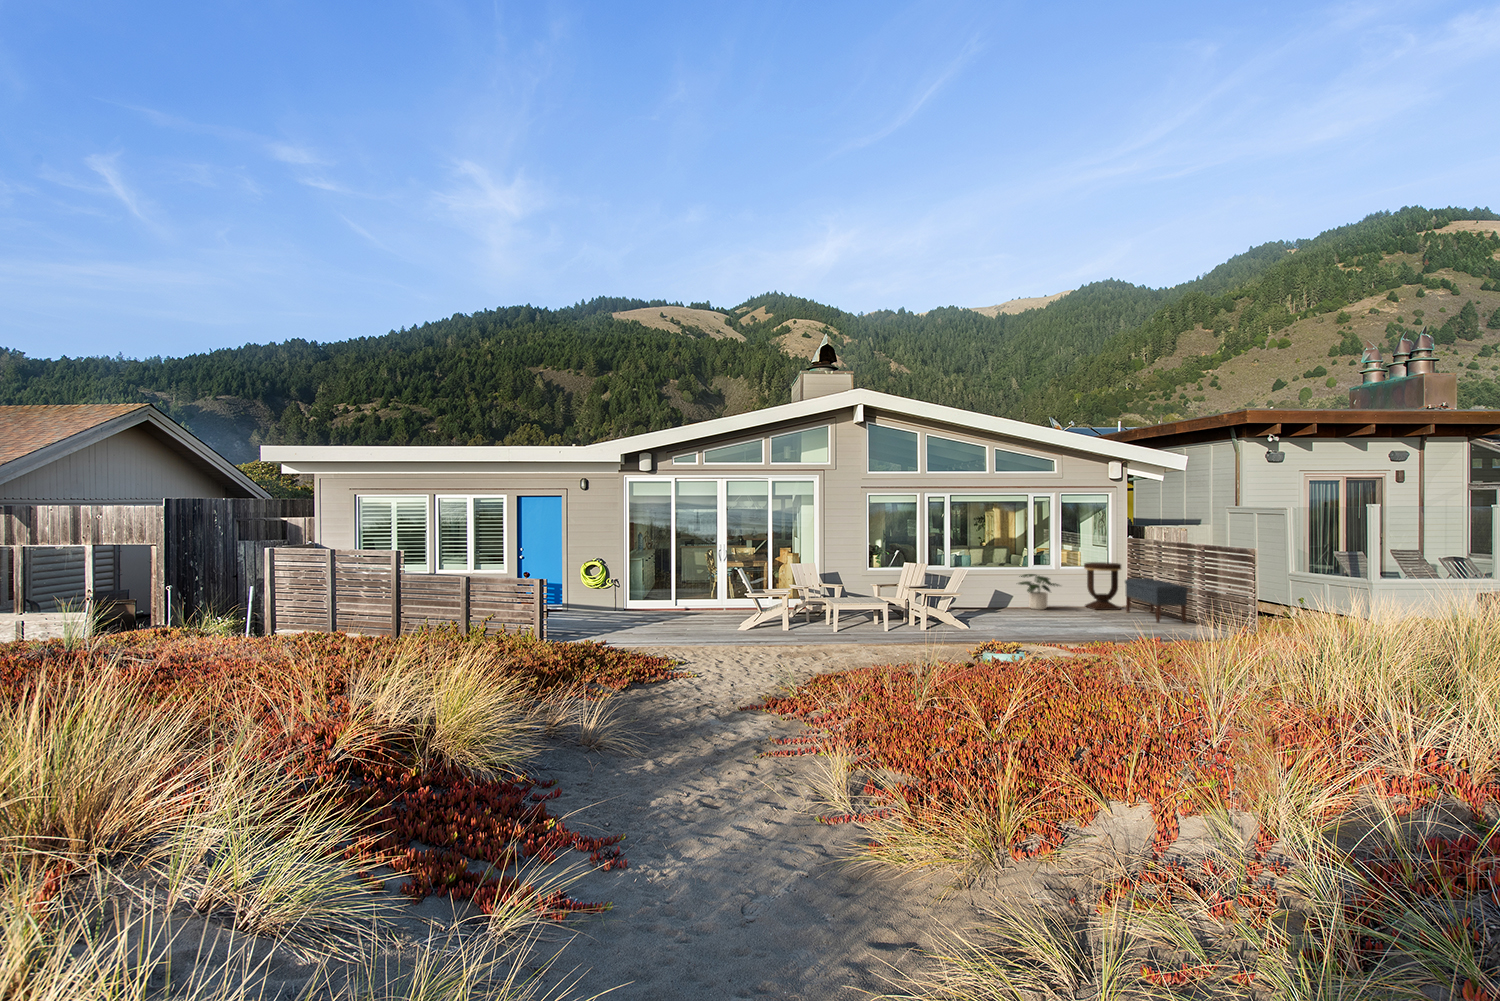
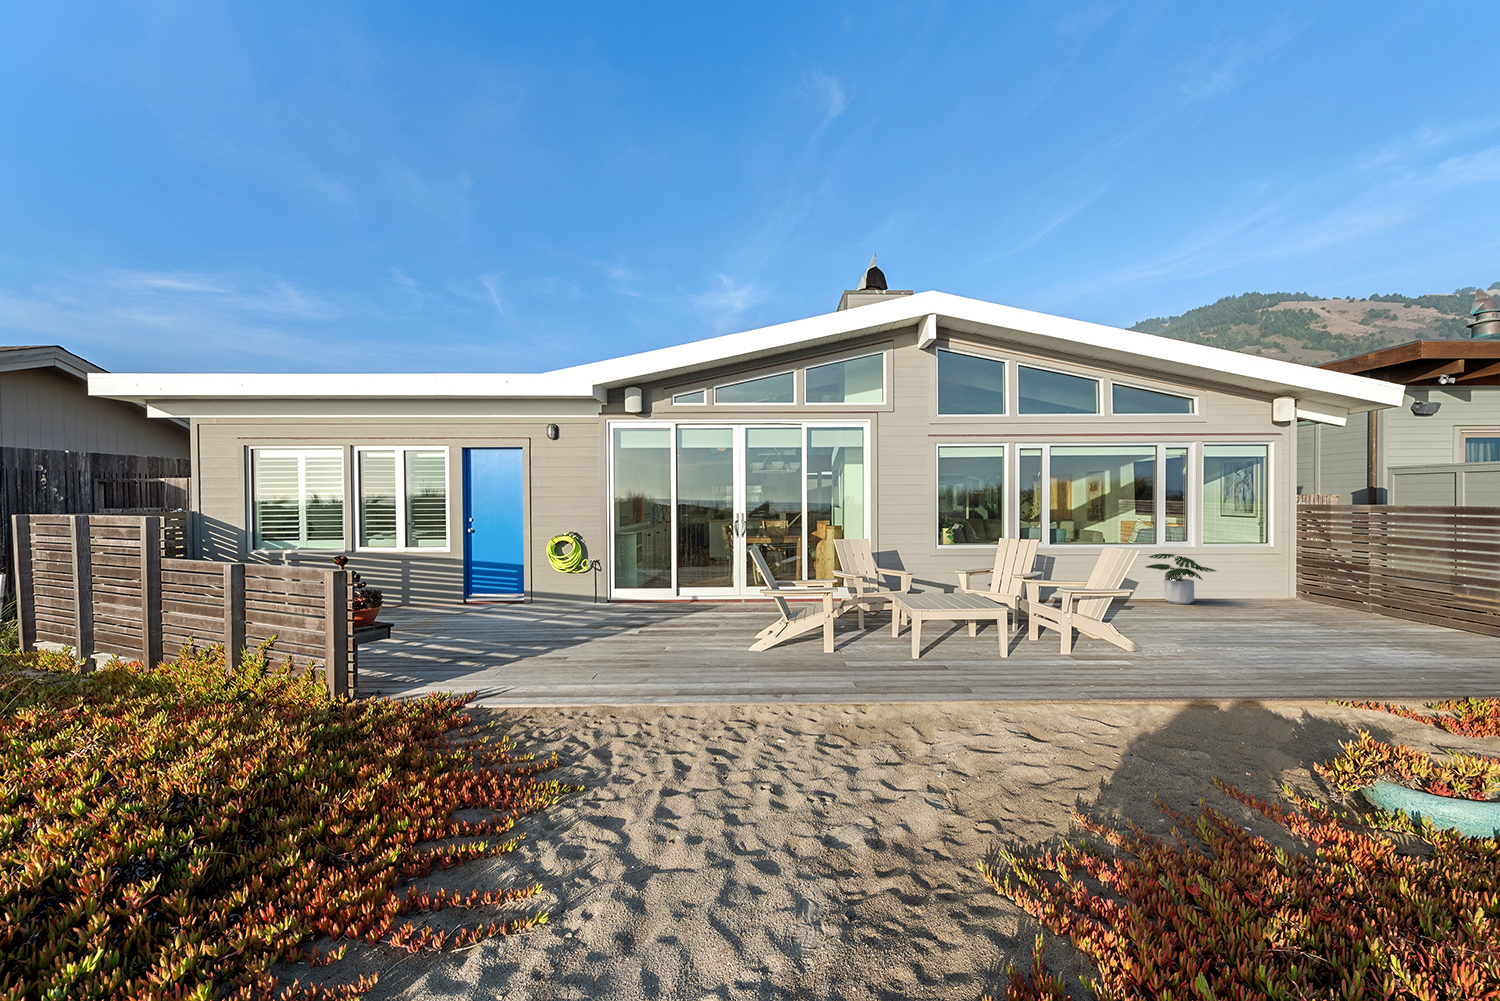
side table: present [1084,562,1121,610] -> none [1239,538,1302,605]
bench: present [1125,578,1188,623] -> none [1316,561,1471,632]

